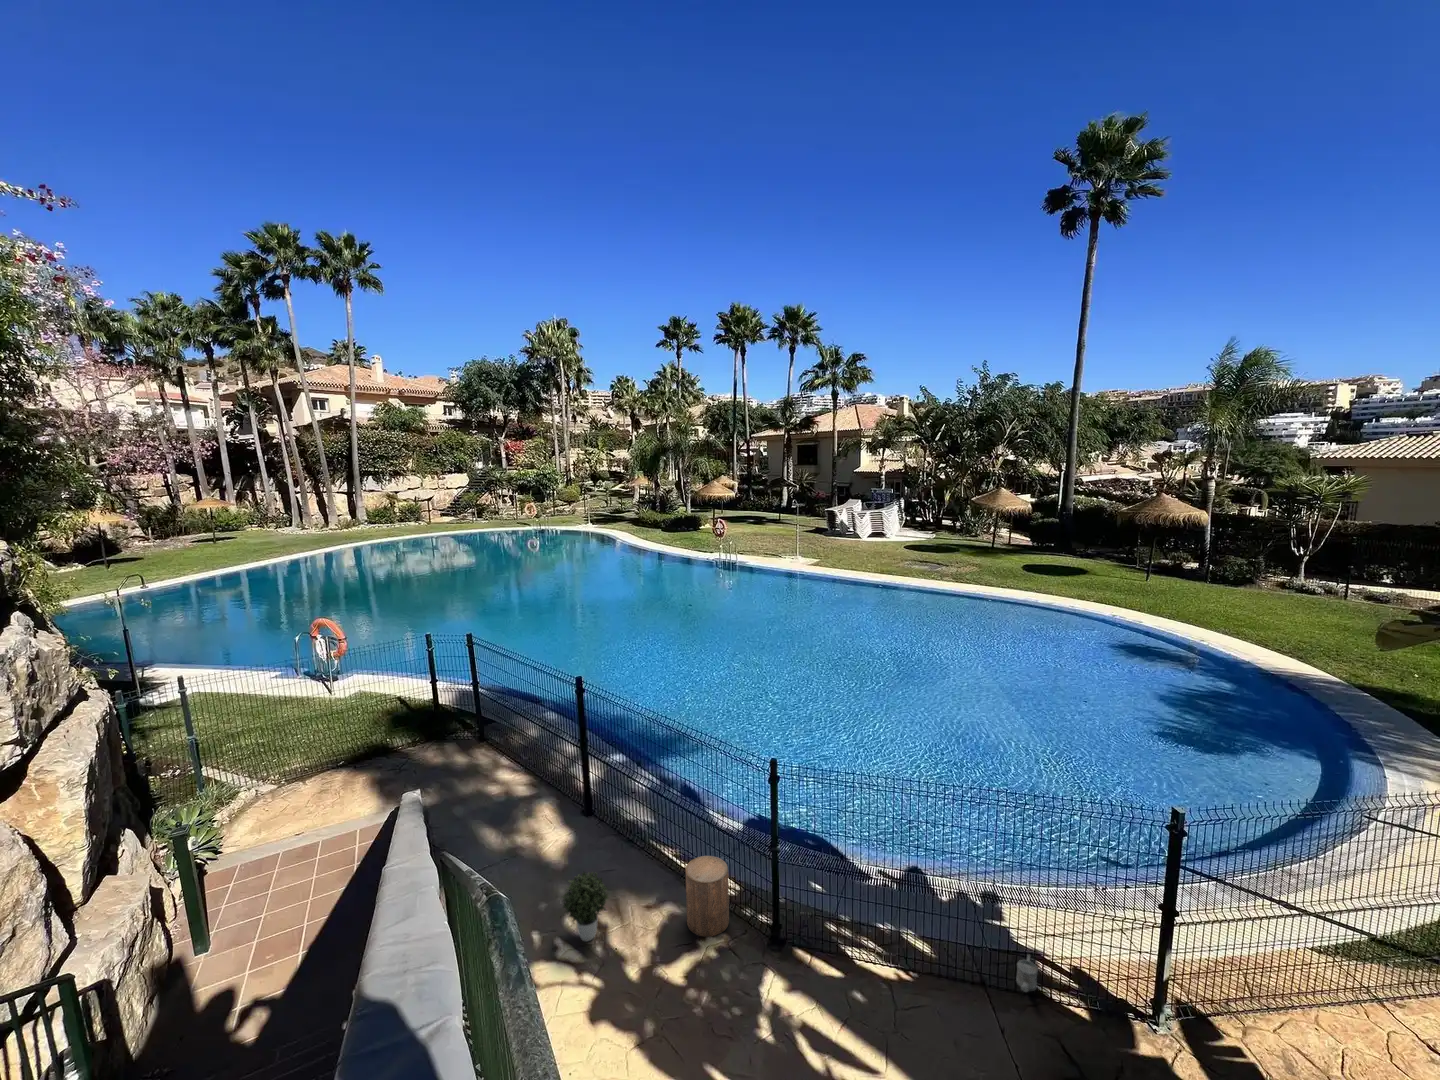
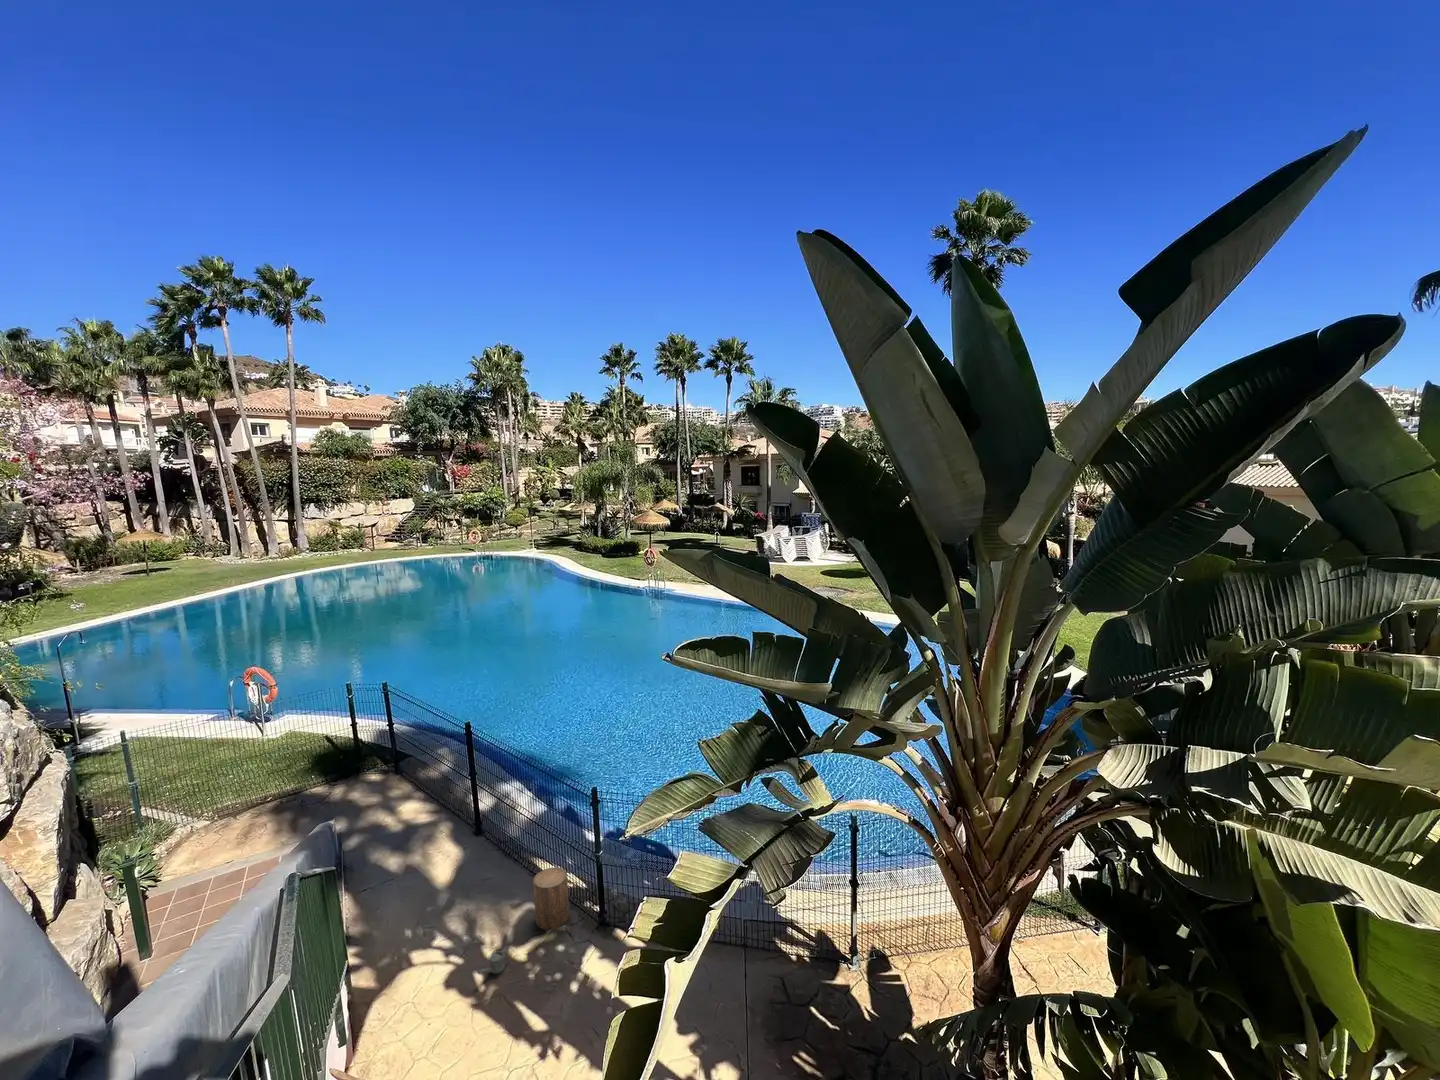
potted plant: present [562,872,609,942] -> none [434,883,474,937]
watering can: present [1016,955,1038,992] -> present [477,947,508,975]

